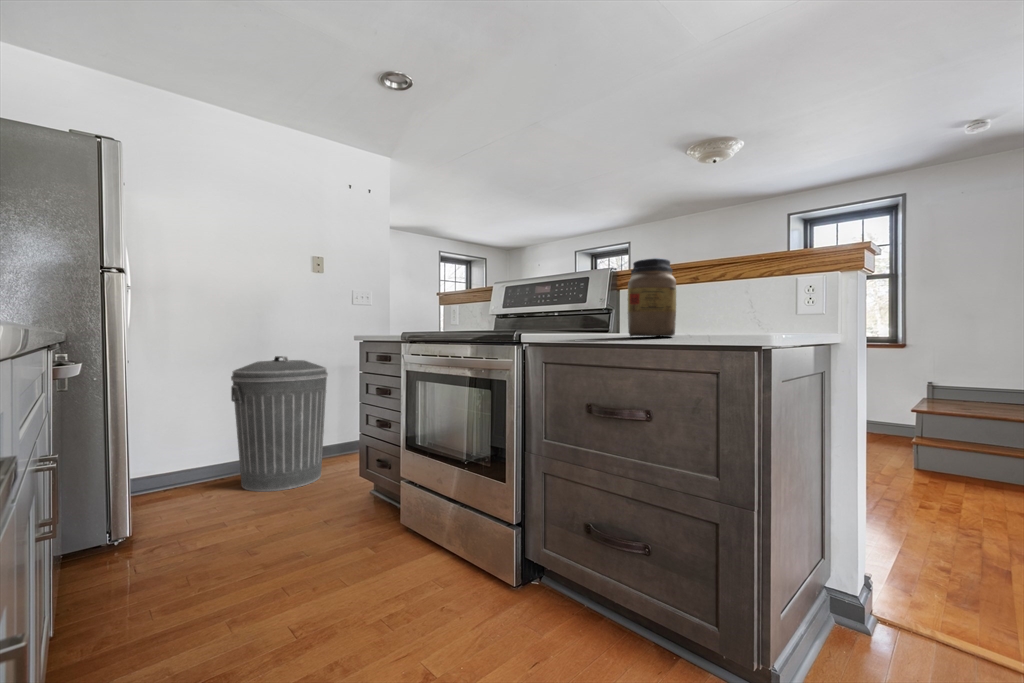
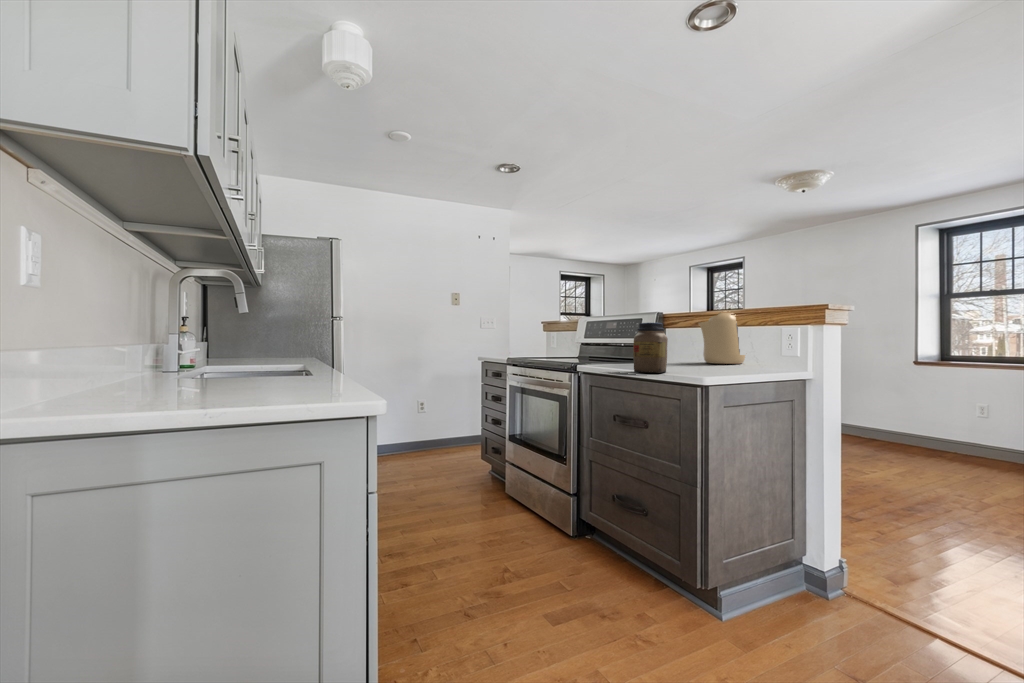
kettle: none [679,259,750,329] -> present [698,311,745,364]
trash can: present [231,356,328,491] -> none [396,369,460,467]

